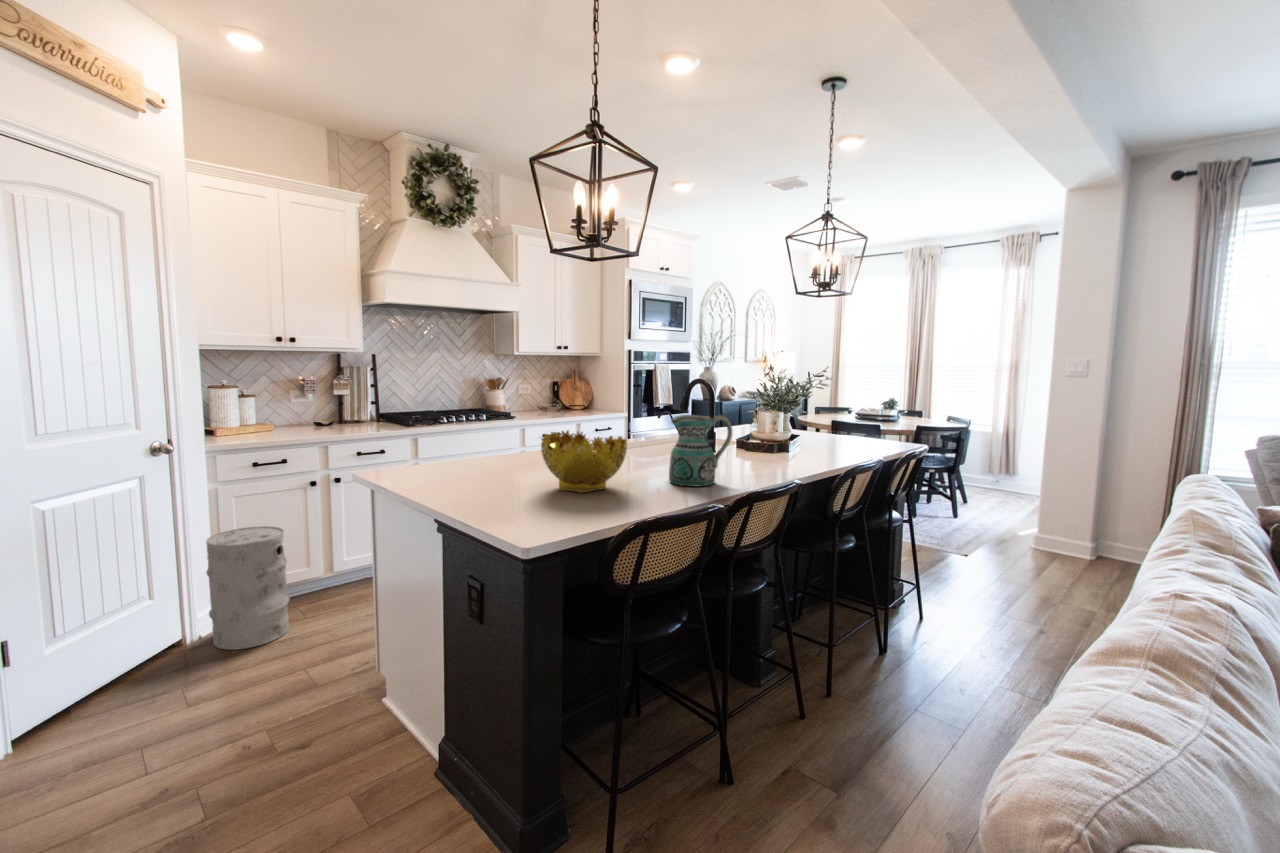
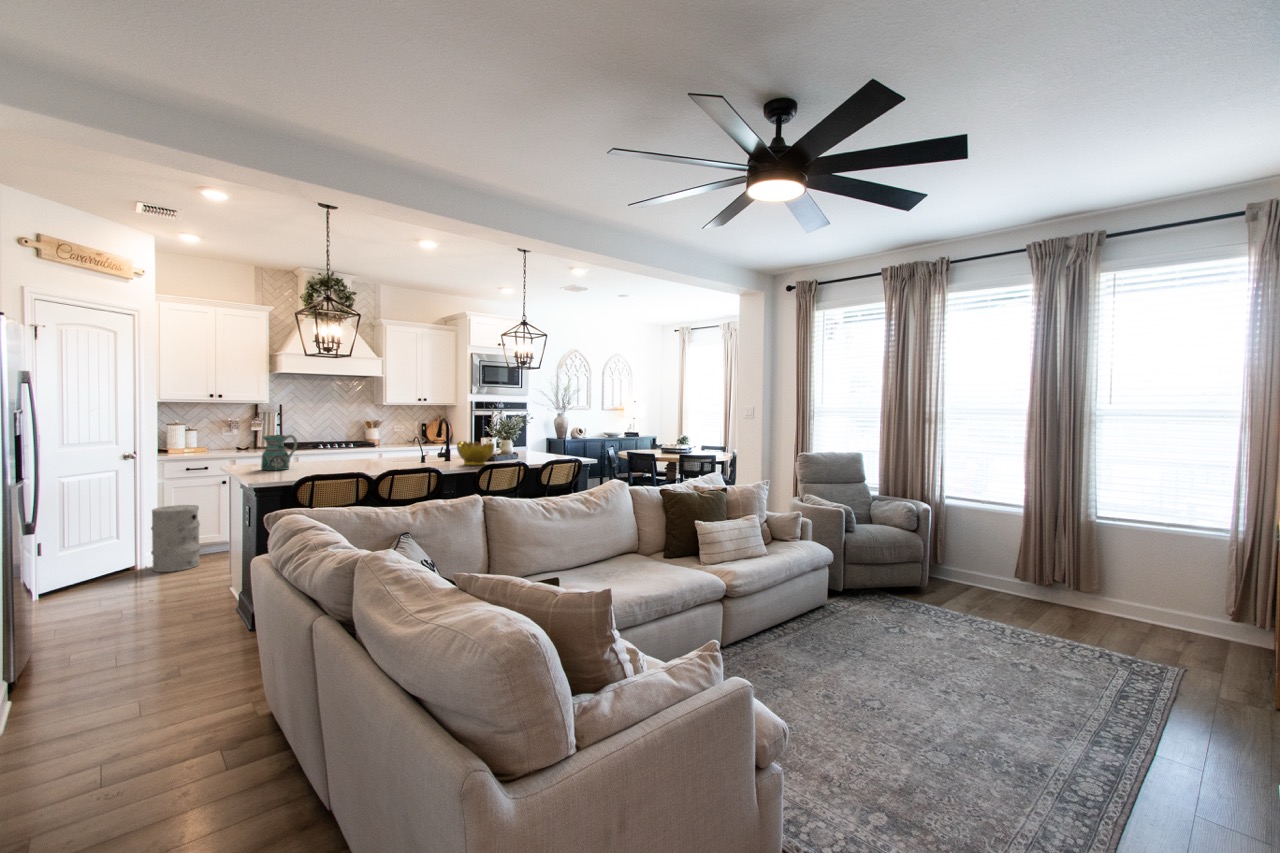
ceramic pitcher: present [669,415,732,487] -> present [261,435,297,470]
decorative bowl: present [541,430,627,493] -> present [457,441,494,465]

